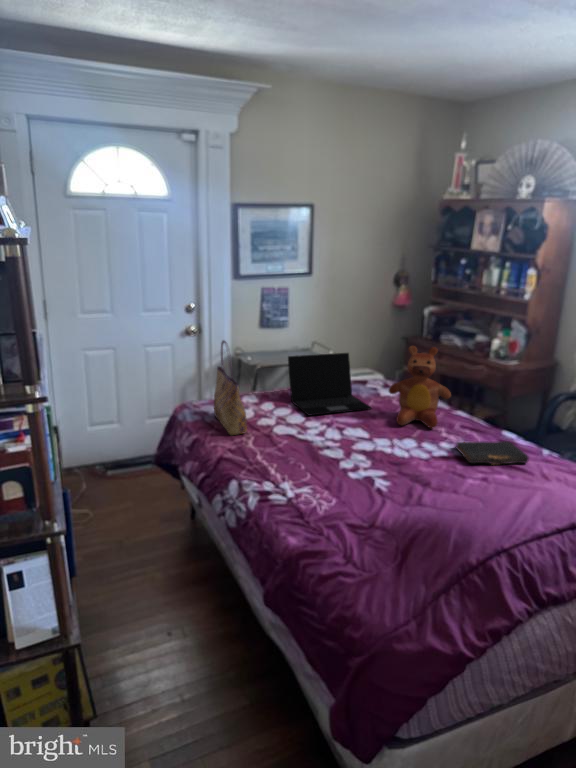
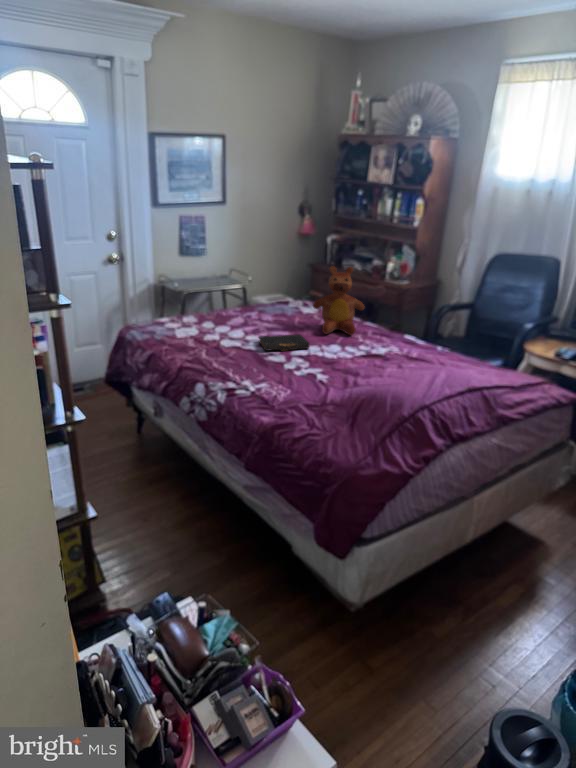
tote bag: present [214,340,247,435] -> none [160,264,197,349]
laptop: present [288,353,372,416] -> none [221,275,298,331]
book: present [455,441,529,465] -> present [259,334,309,351]

